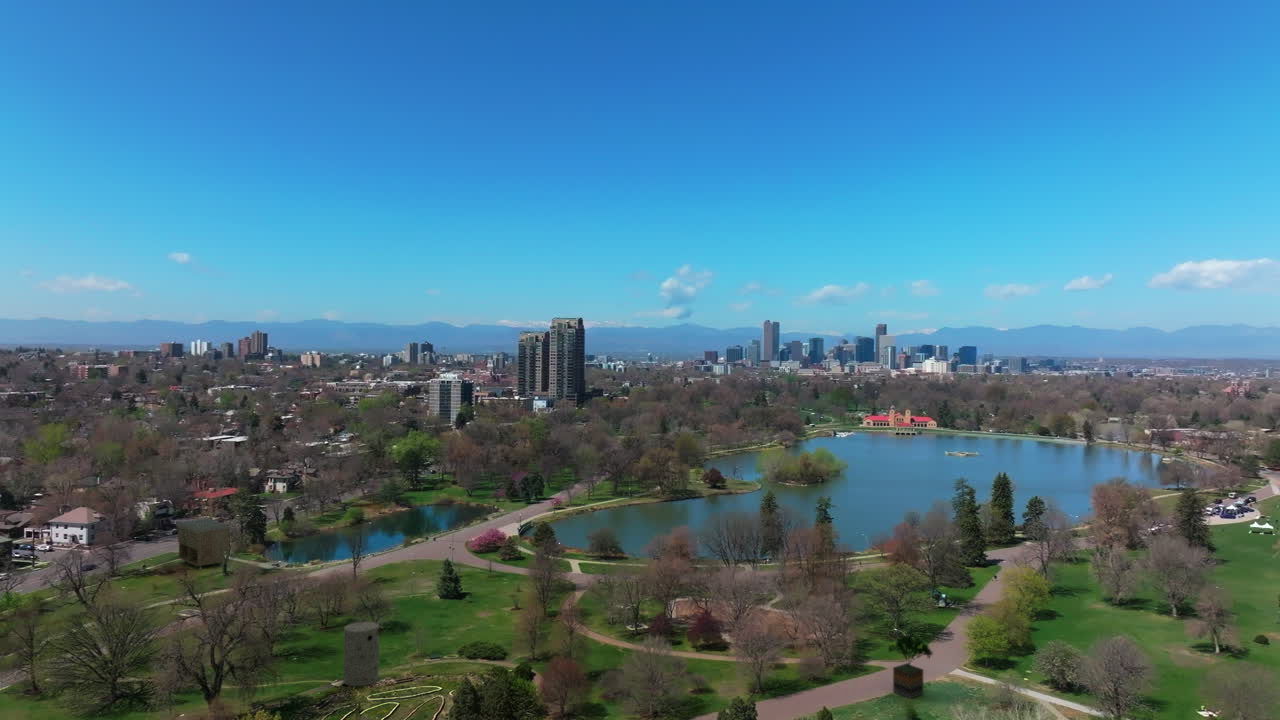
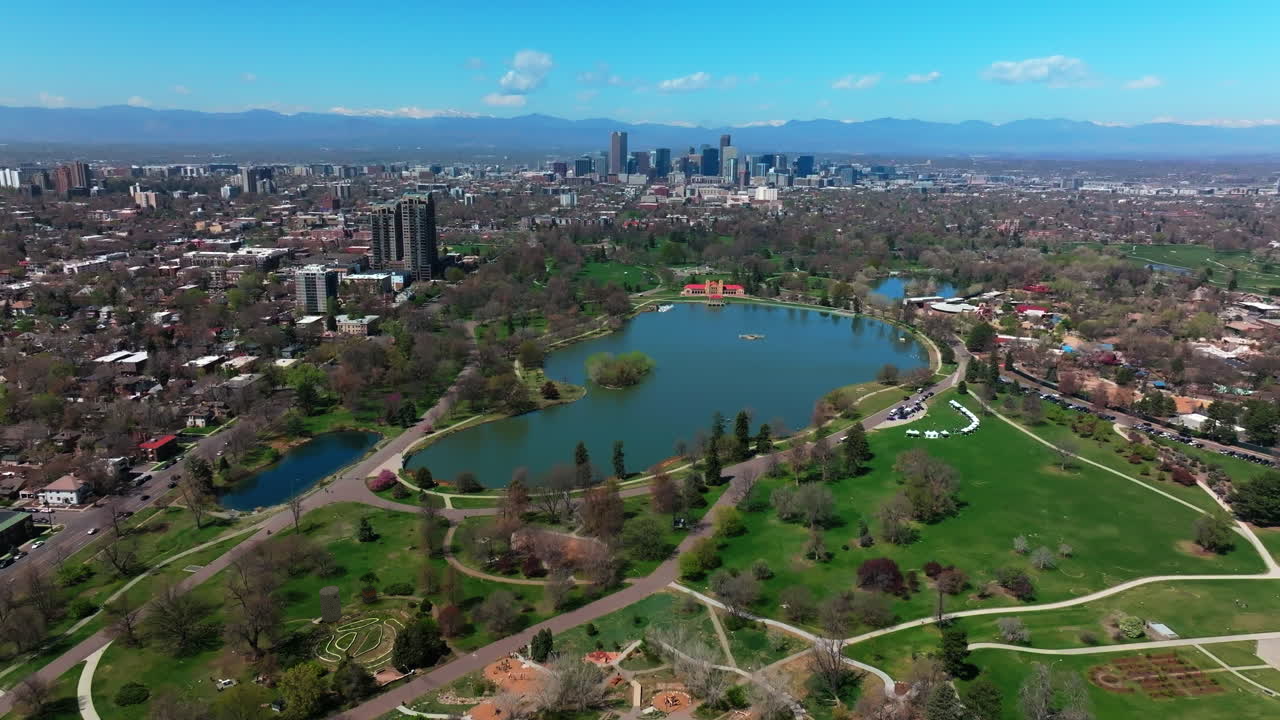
storage bench: present [176,518,229,569] -> none [153,484,199,524]
potted tree: present [888,636,932,699] -> present [359,572,380,603]

